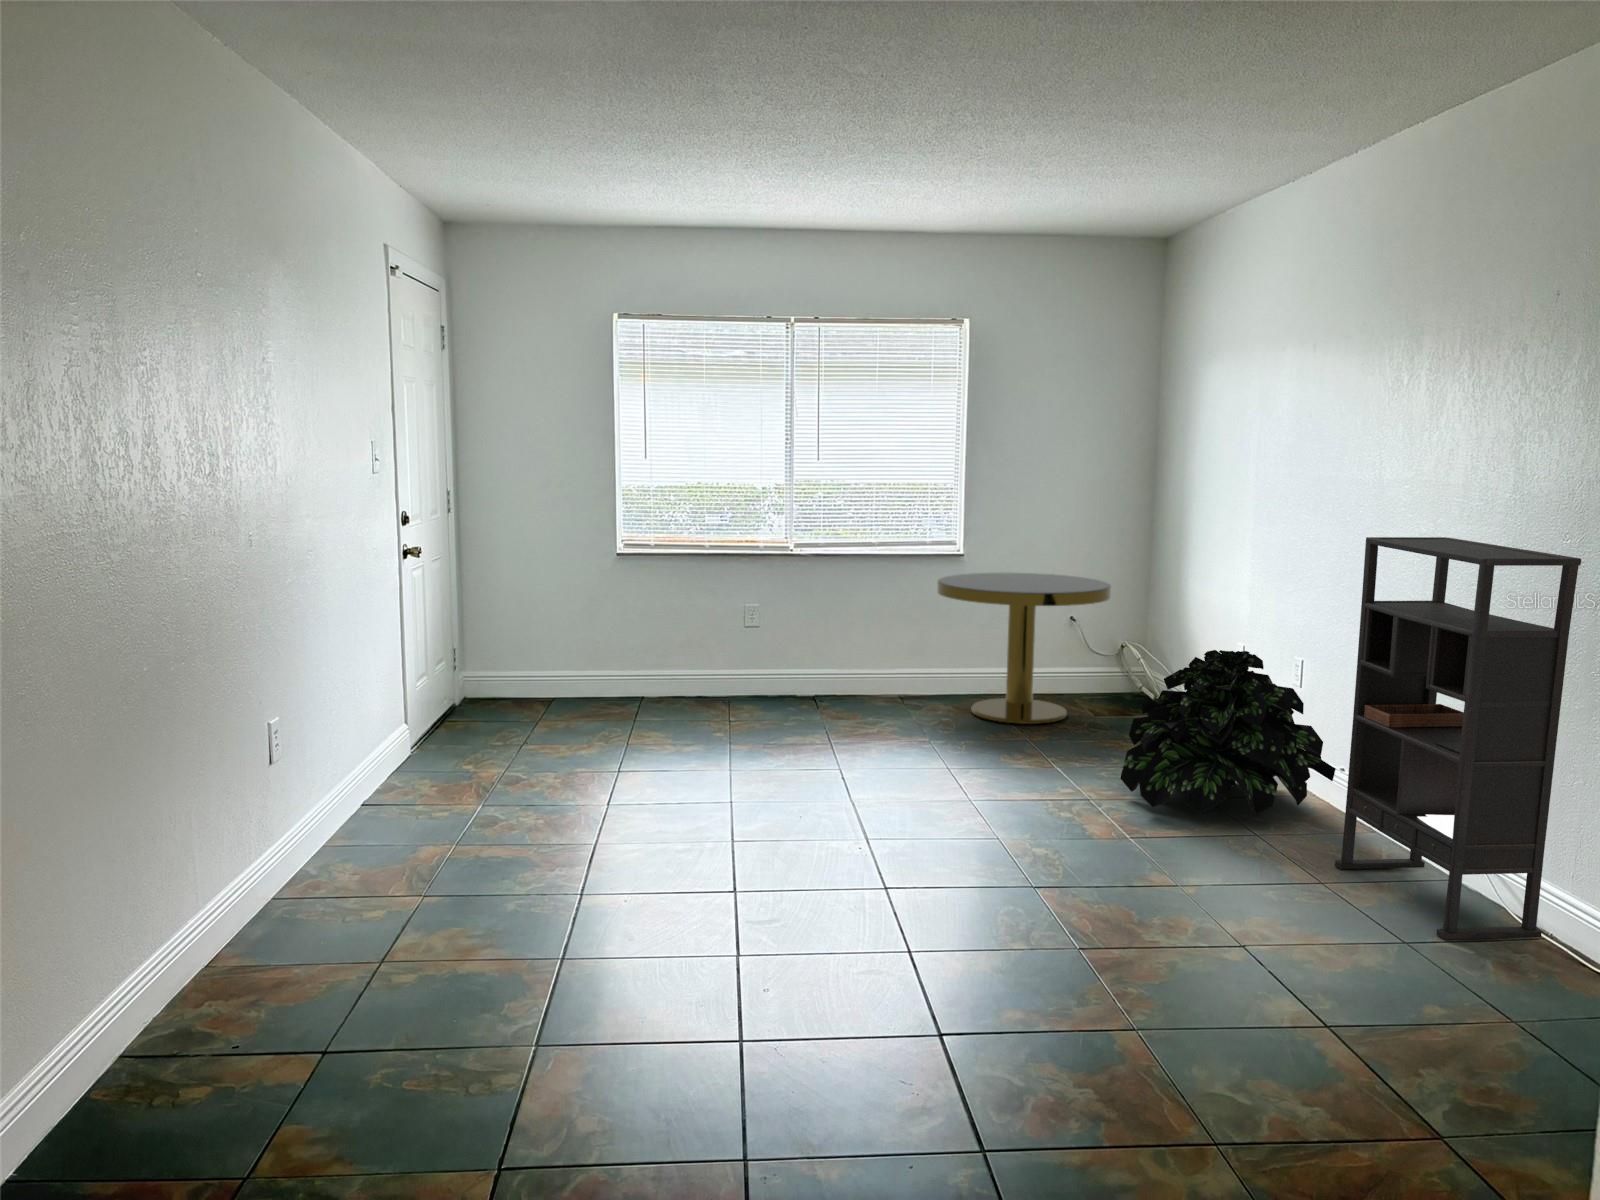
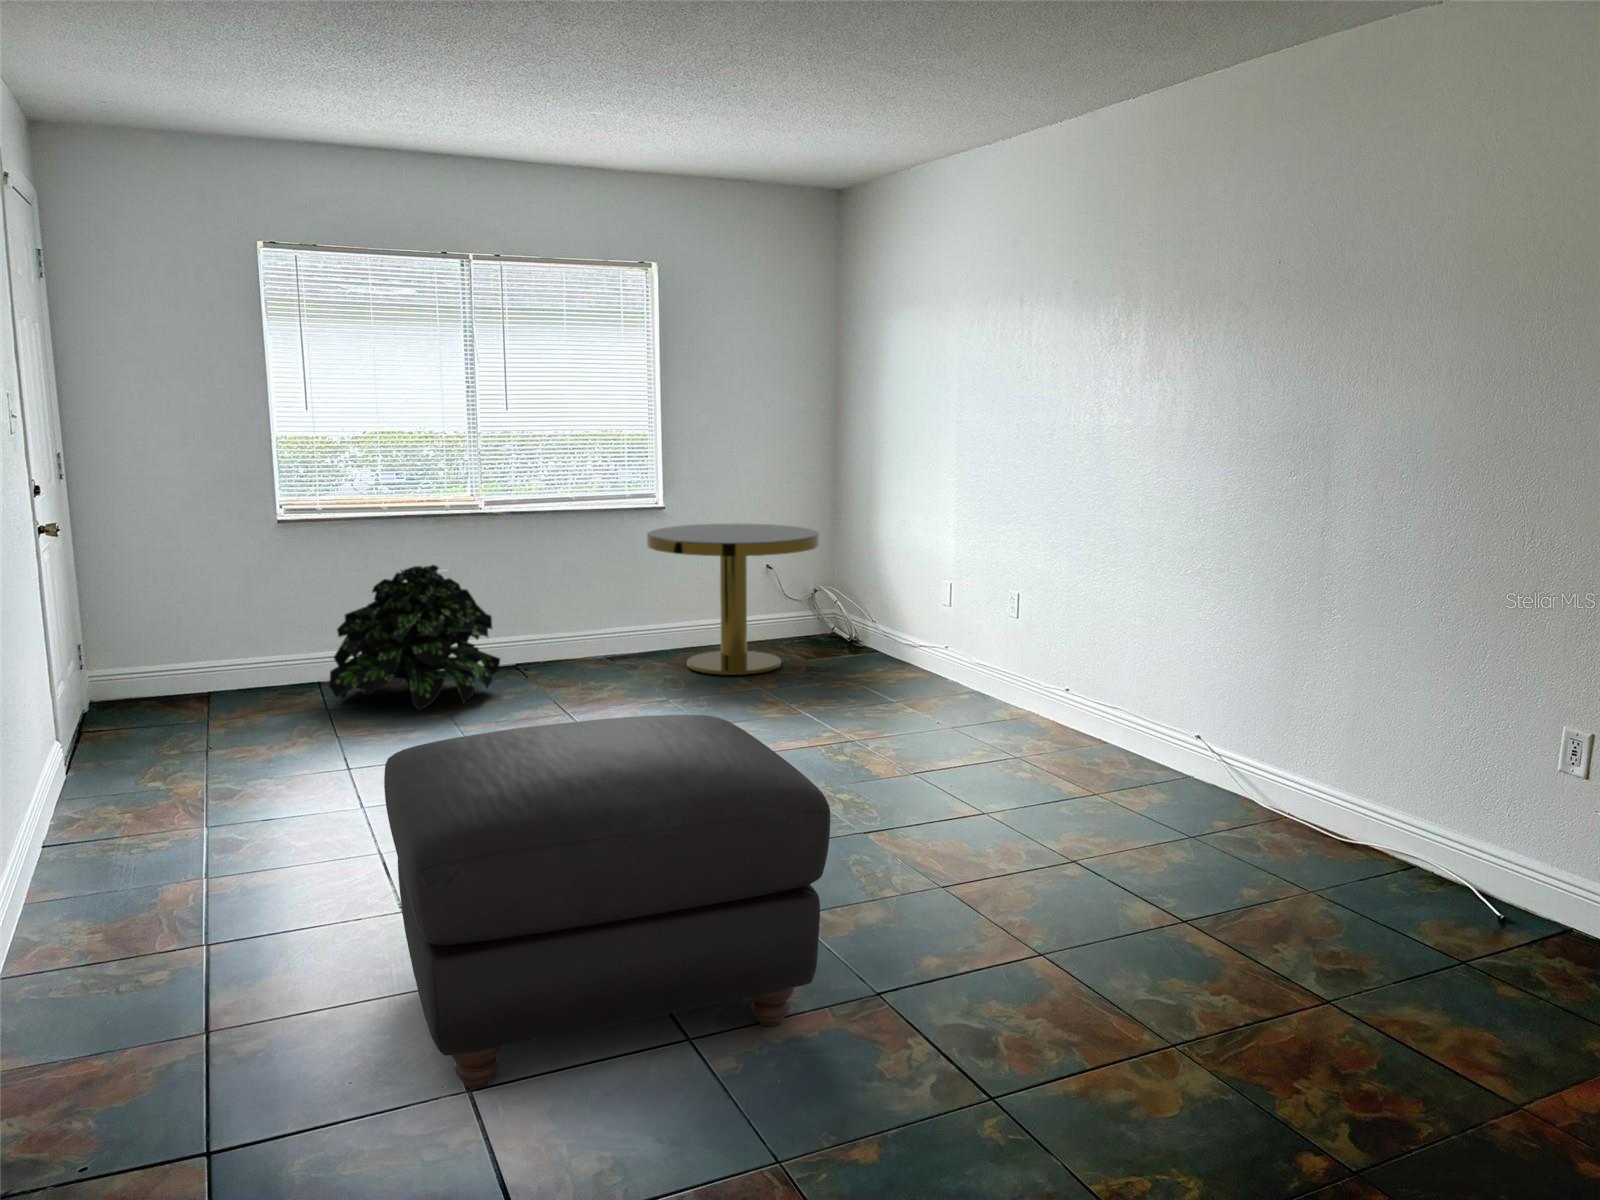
bookshelf: present [1335,537,1581,940] -> none [1082,475,1279,816]
potted plant: present [1120,650,1336,814] -> present [329,565,500,710]
ottoman: none [449,753,871,1089] -> present [384,715,830,1089]

